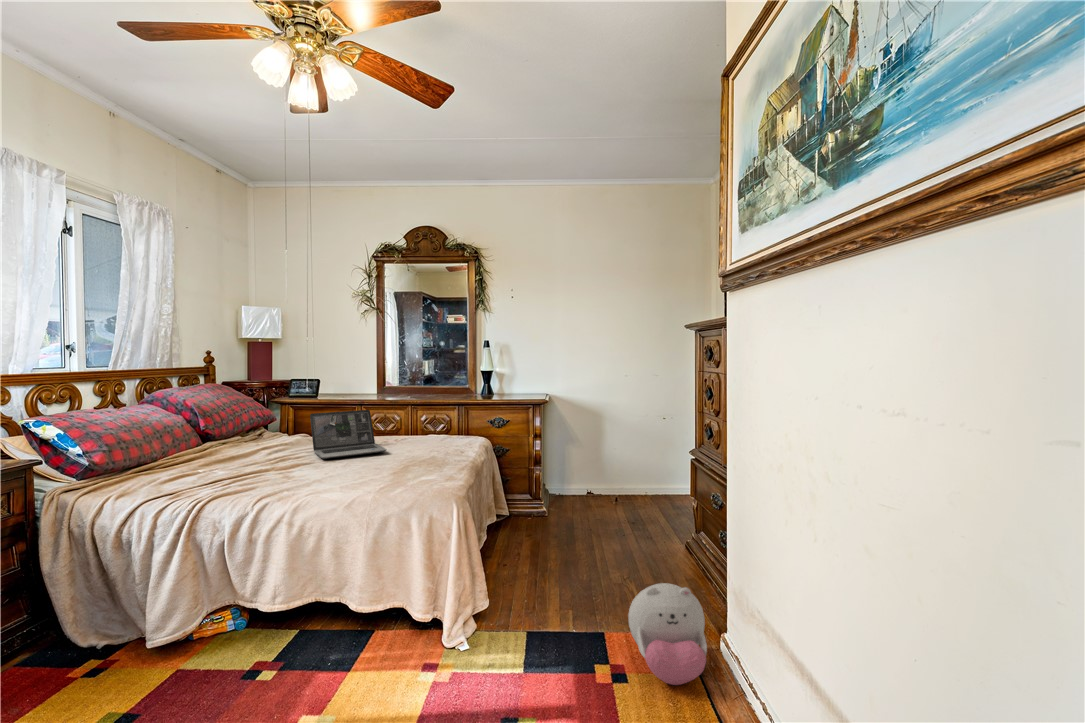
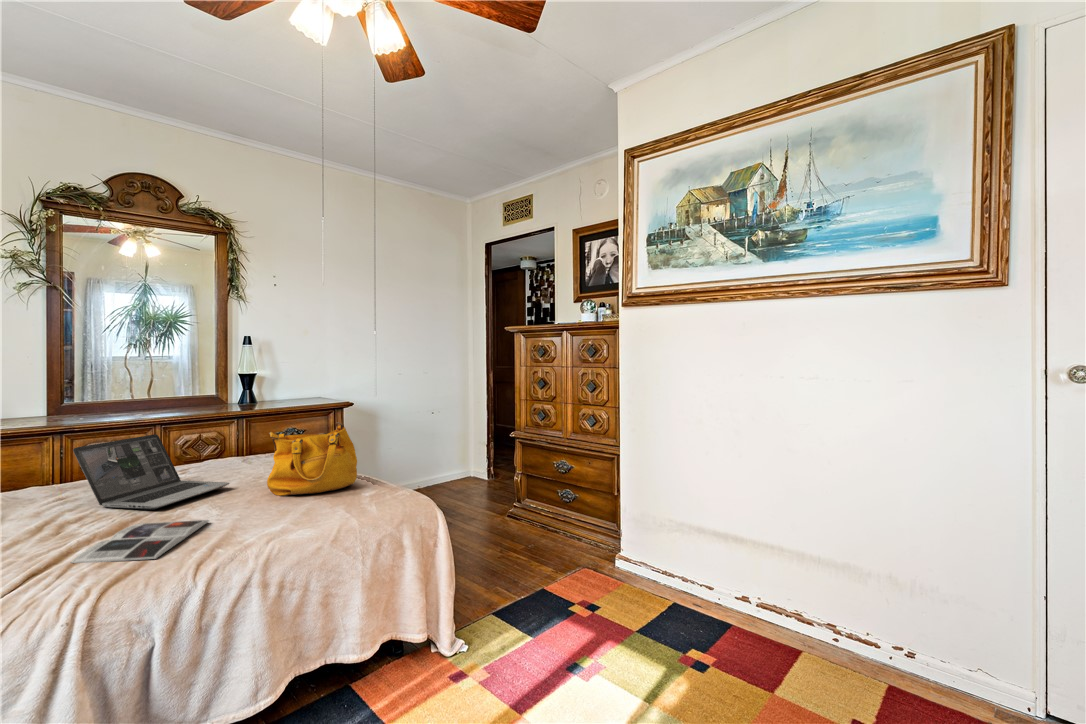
handbag: none [389,413,455,468] -> present [267,422,357,496]
magazine: none [225,466,320,489] -> present [71,520,209,563]
plush toy: present [628,583,707,685] -> none [577,530,644,603]

